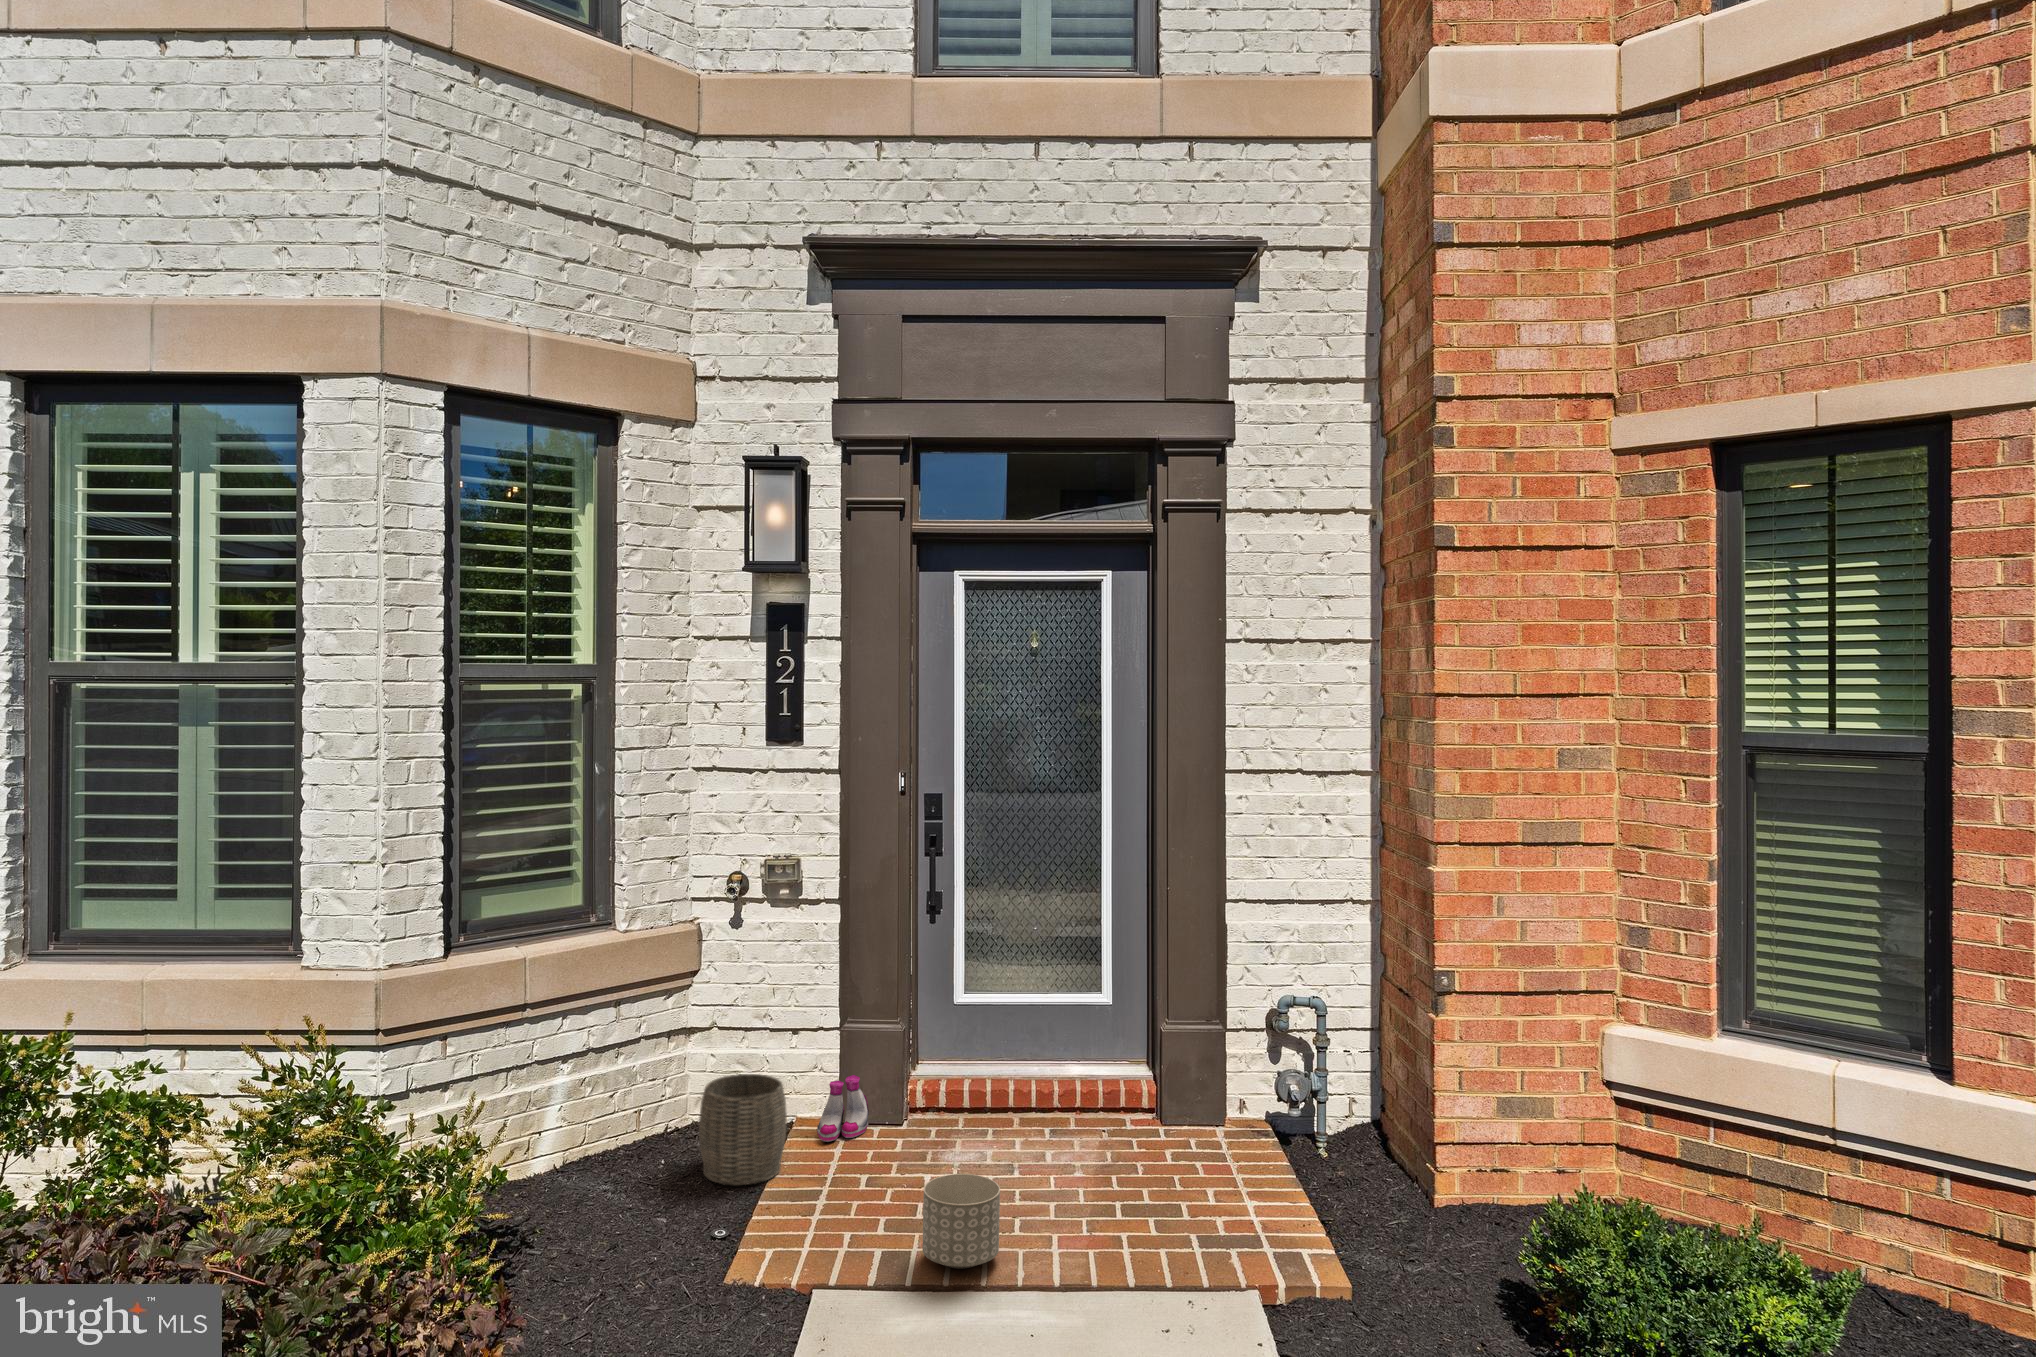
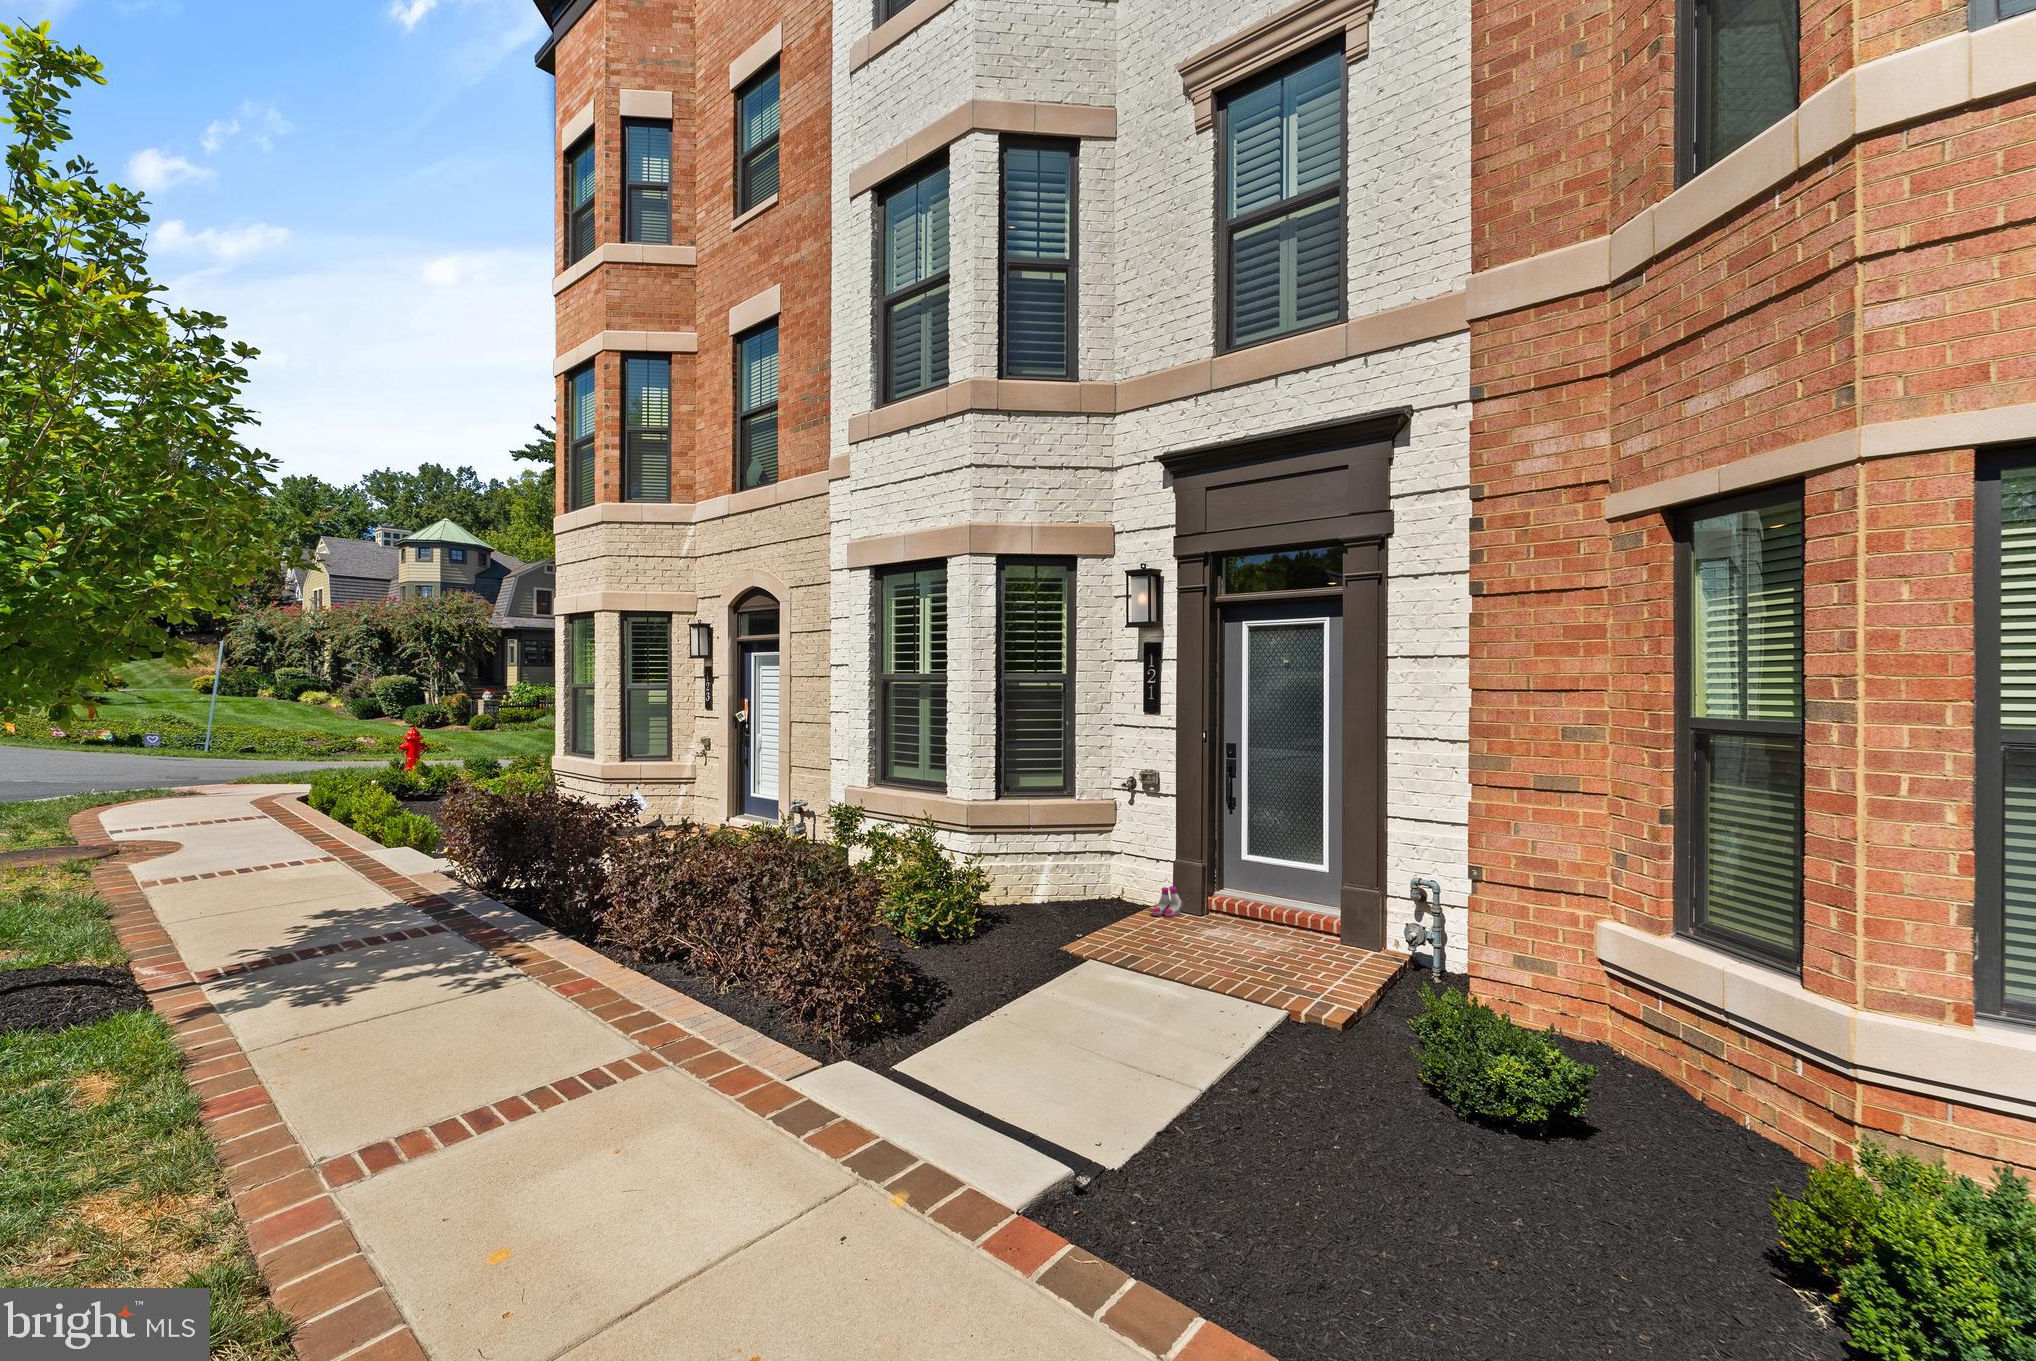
woven basket: present [699,1074,787,1185] -> none [1087,873,1128,923]
planter: present [922,1174,1000,1269] -> none [1138,927,1177,970]

